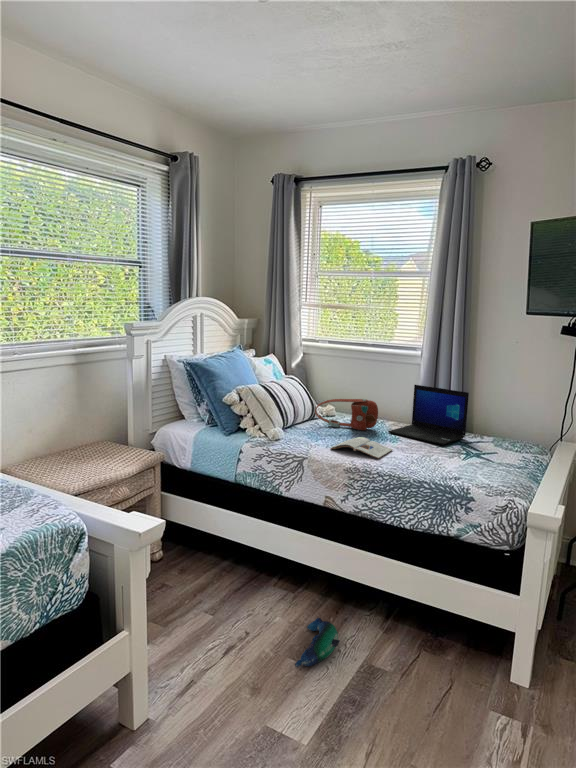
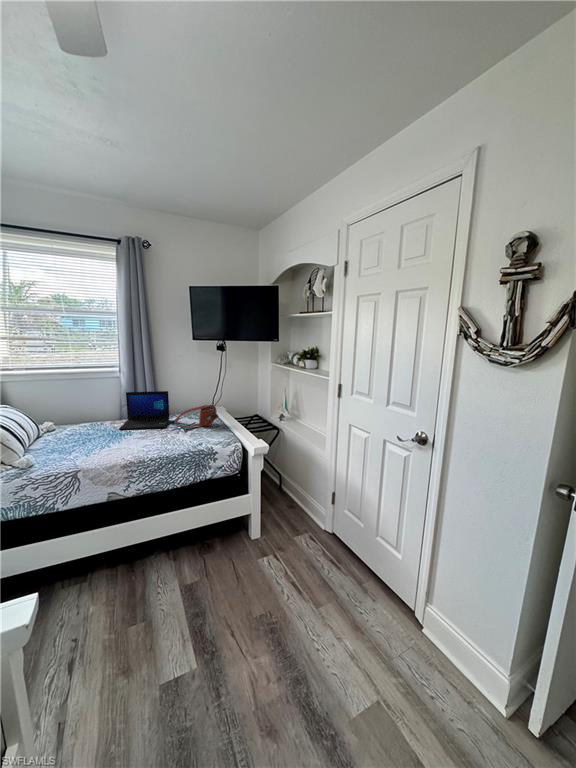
handbag: present [315,399,378,430] -> present [176,405,218,429]
magazine: present [331,437,393,459] -> none [93,439,140,456]
plush toy: present [295,618,340,667] -> none [124,579,164,628]

